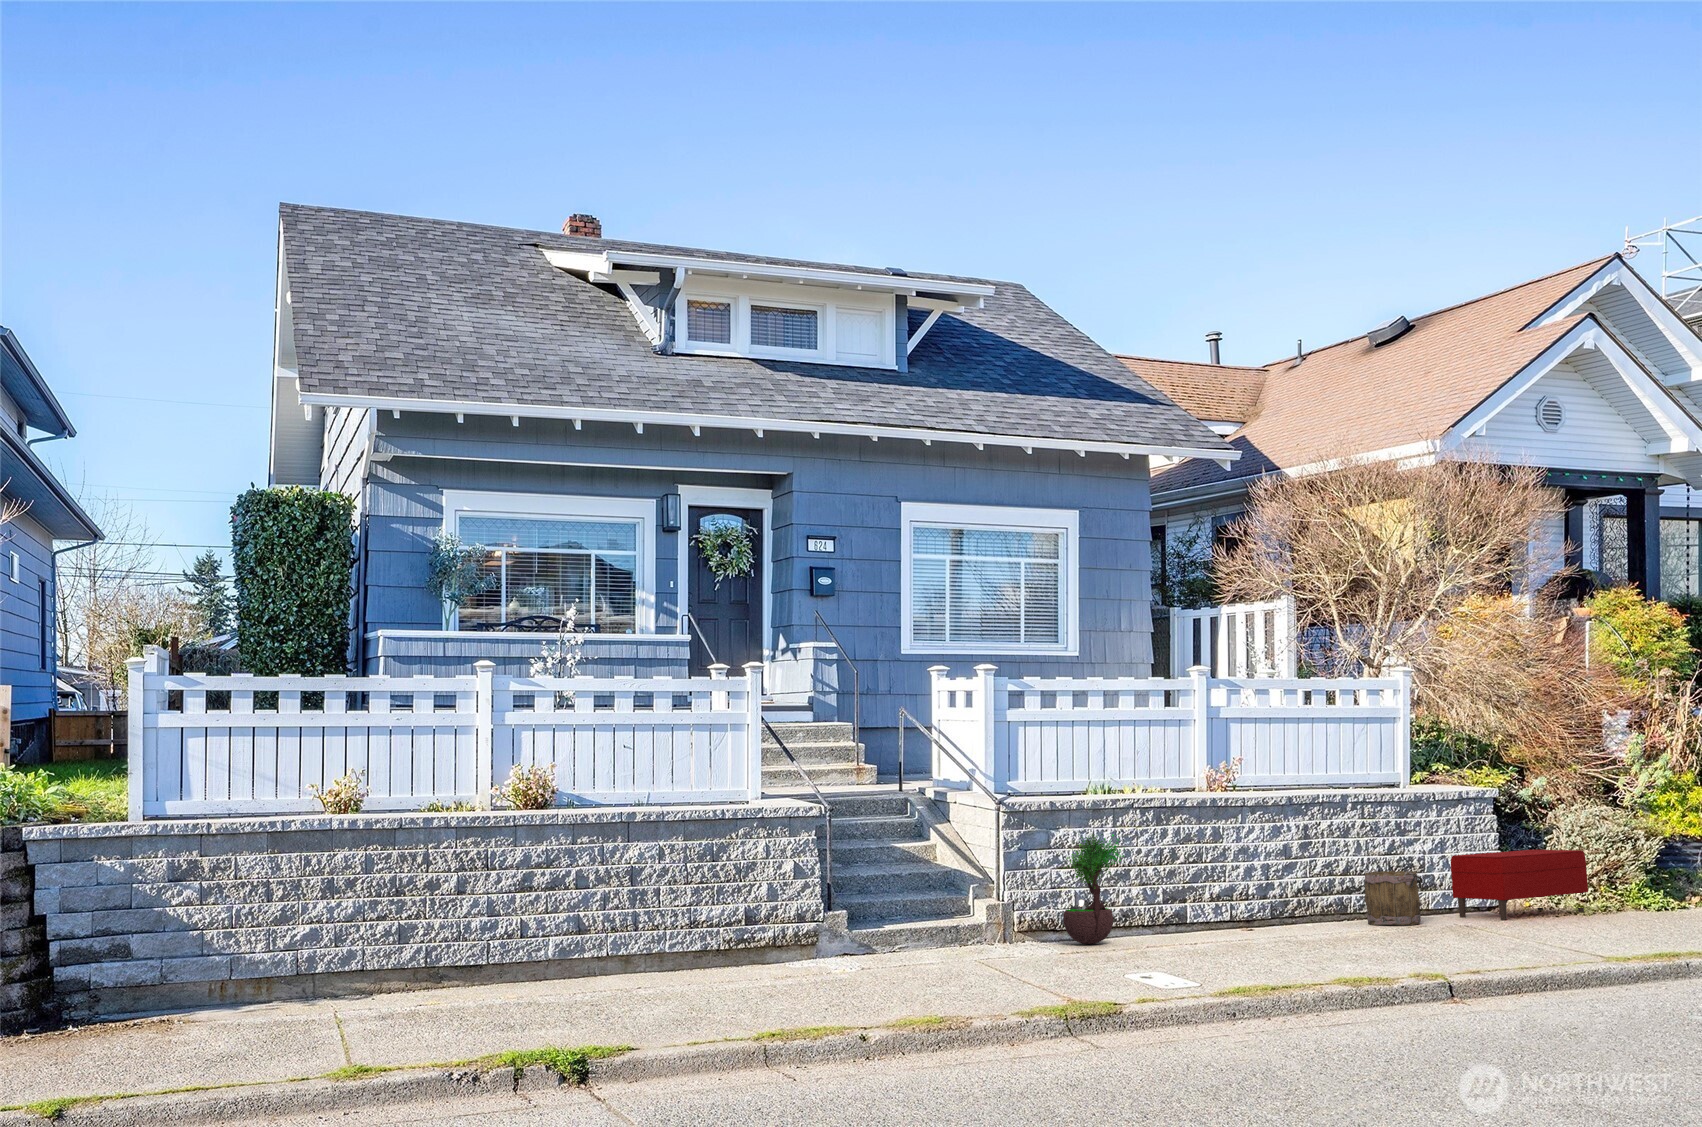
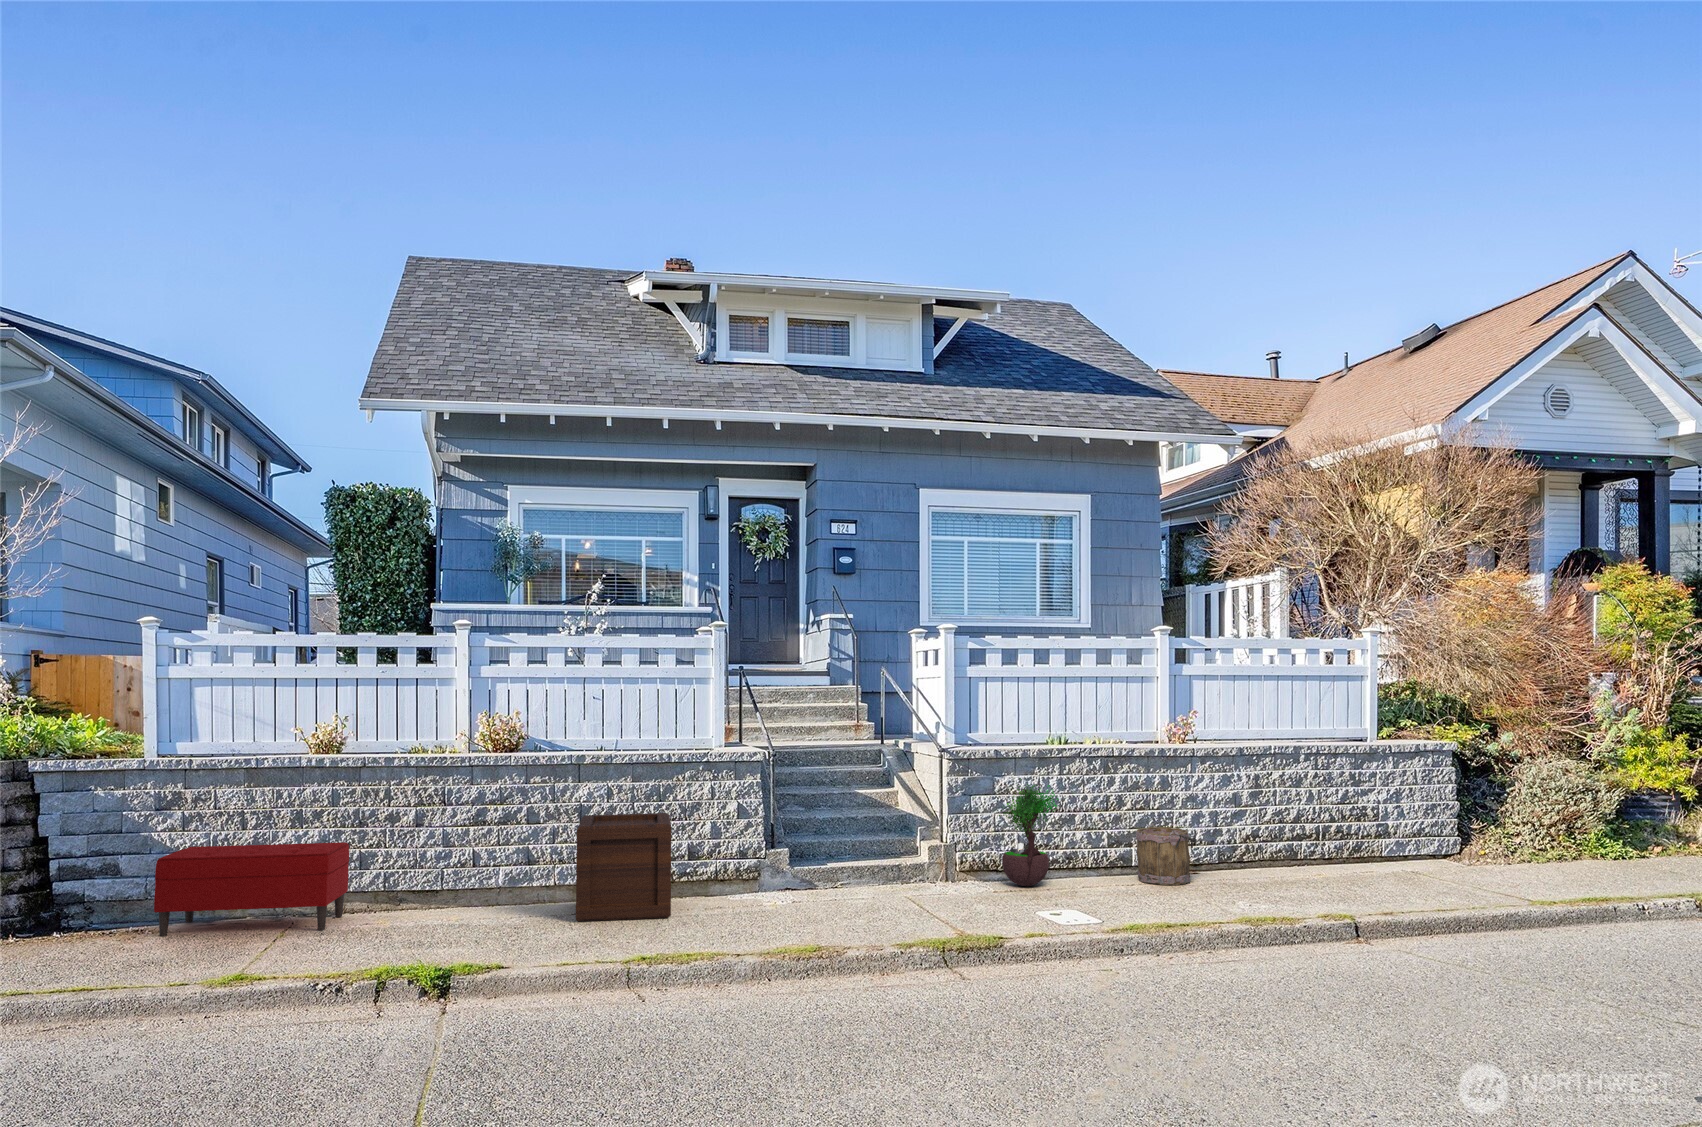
bench: present [1451,850,1588,920] -> present [154,842,349,937]
bucket: present [1365,869,1423,925] -> present [1136,824,1196,885]
wooden crate: none [635,873,757,983] -> present [576,813,671,922]

